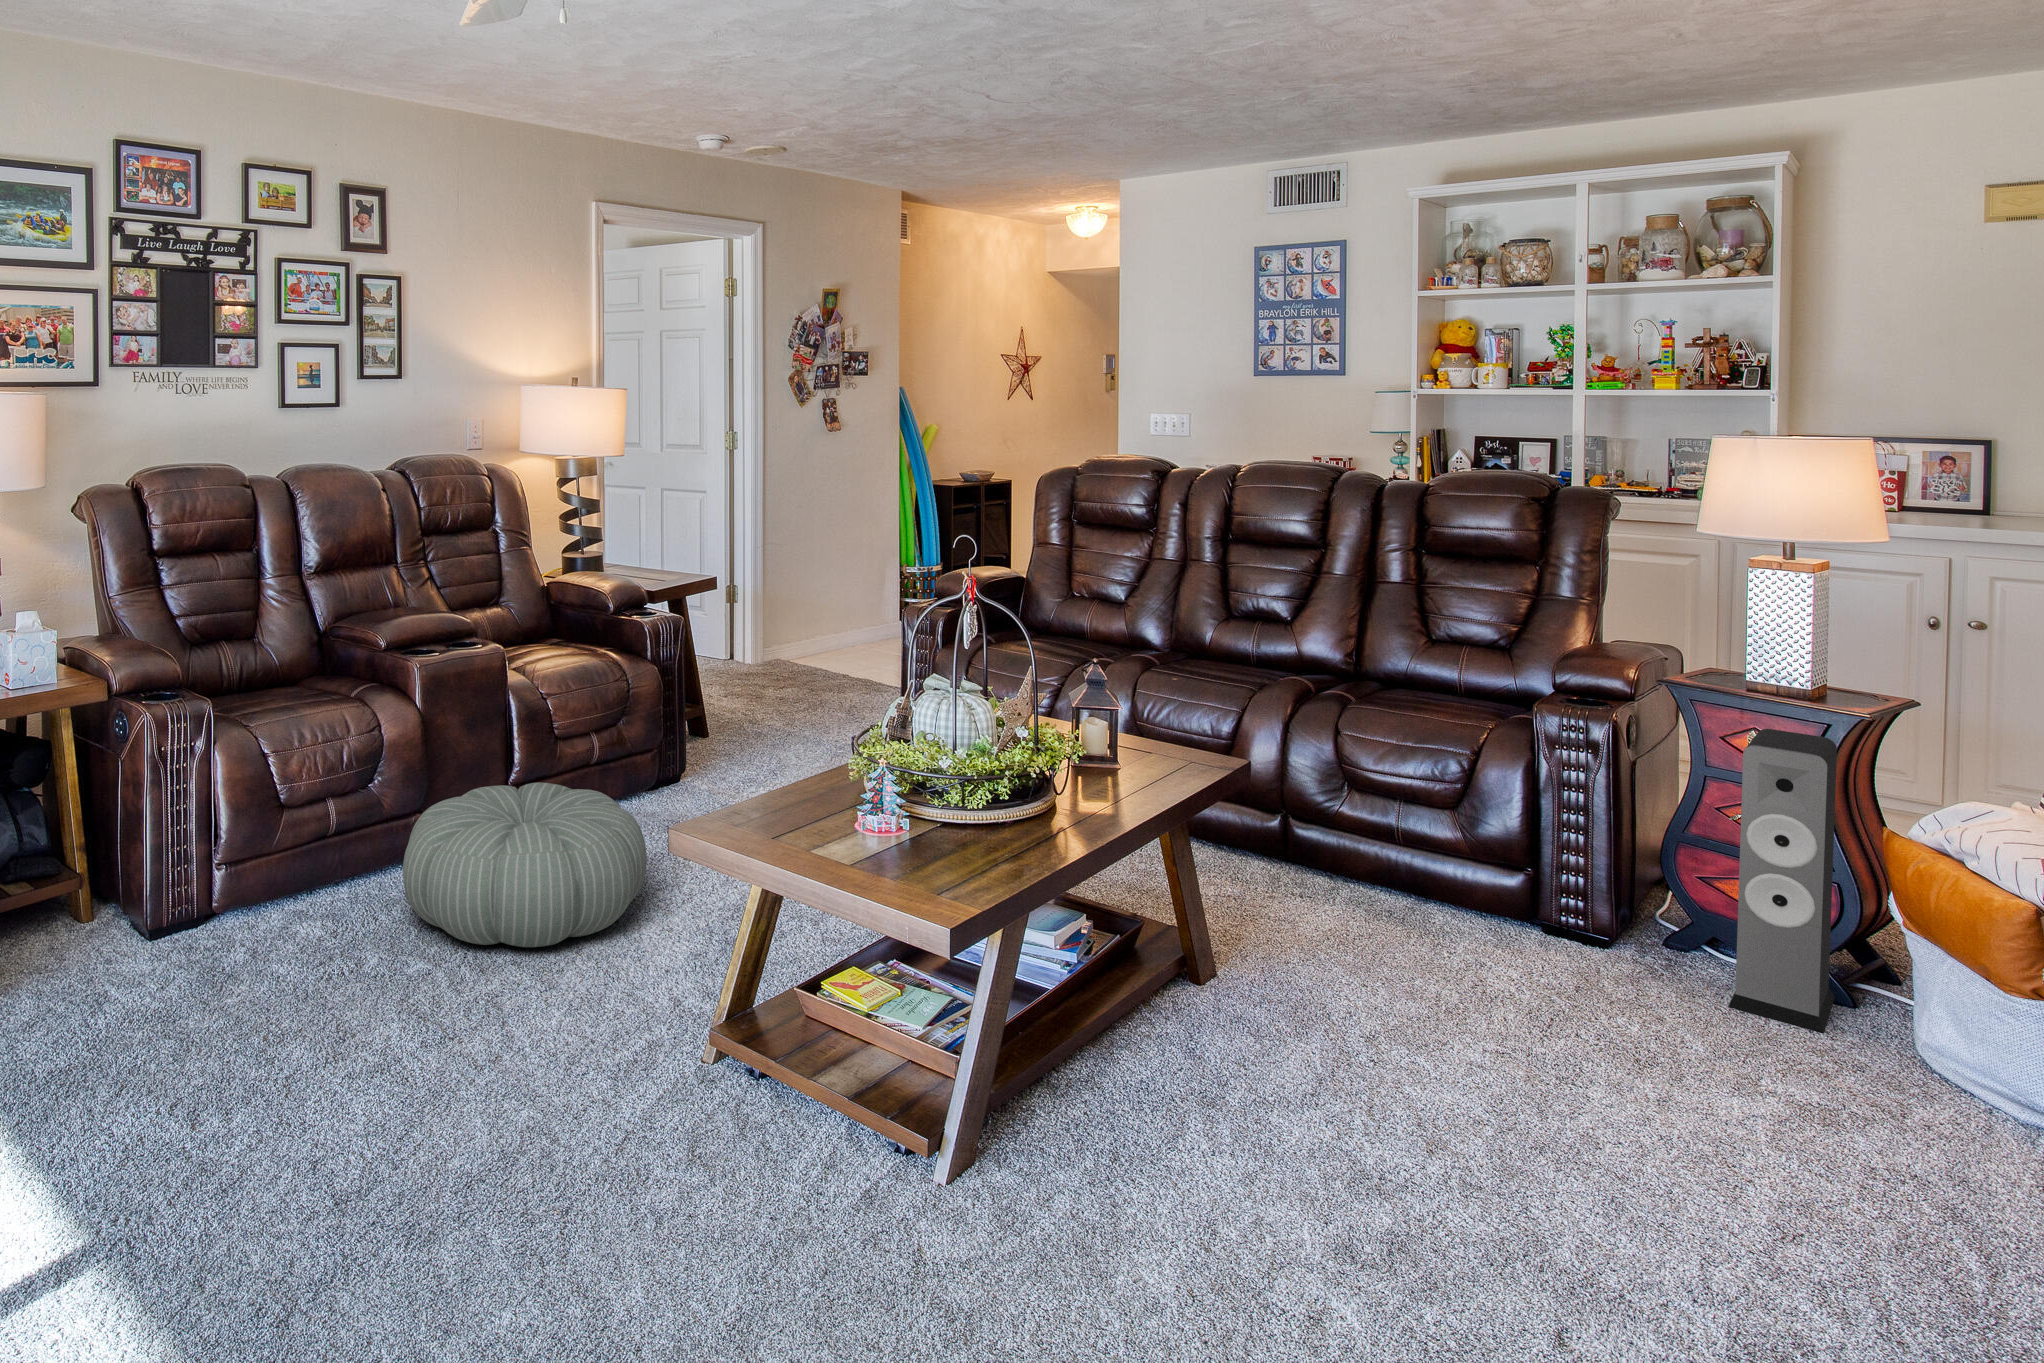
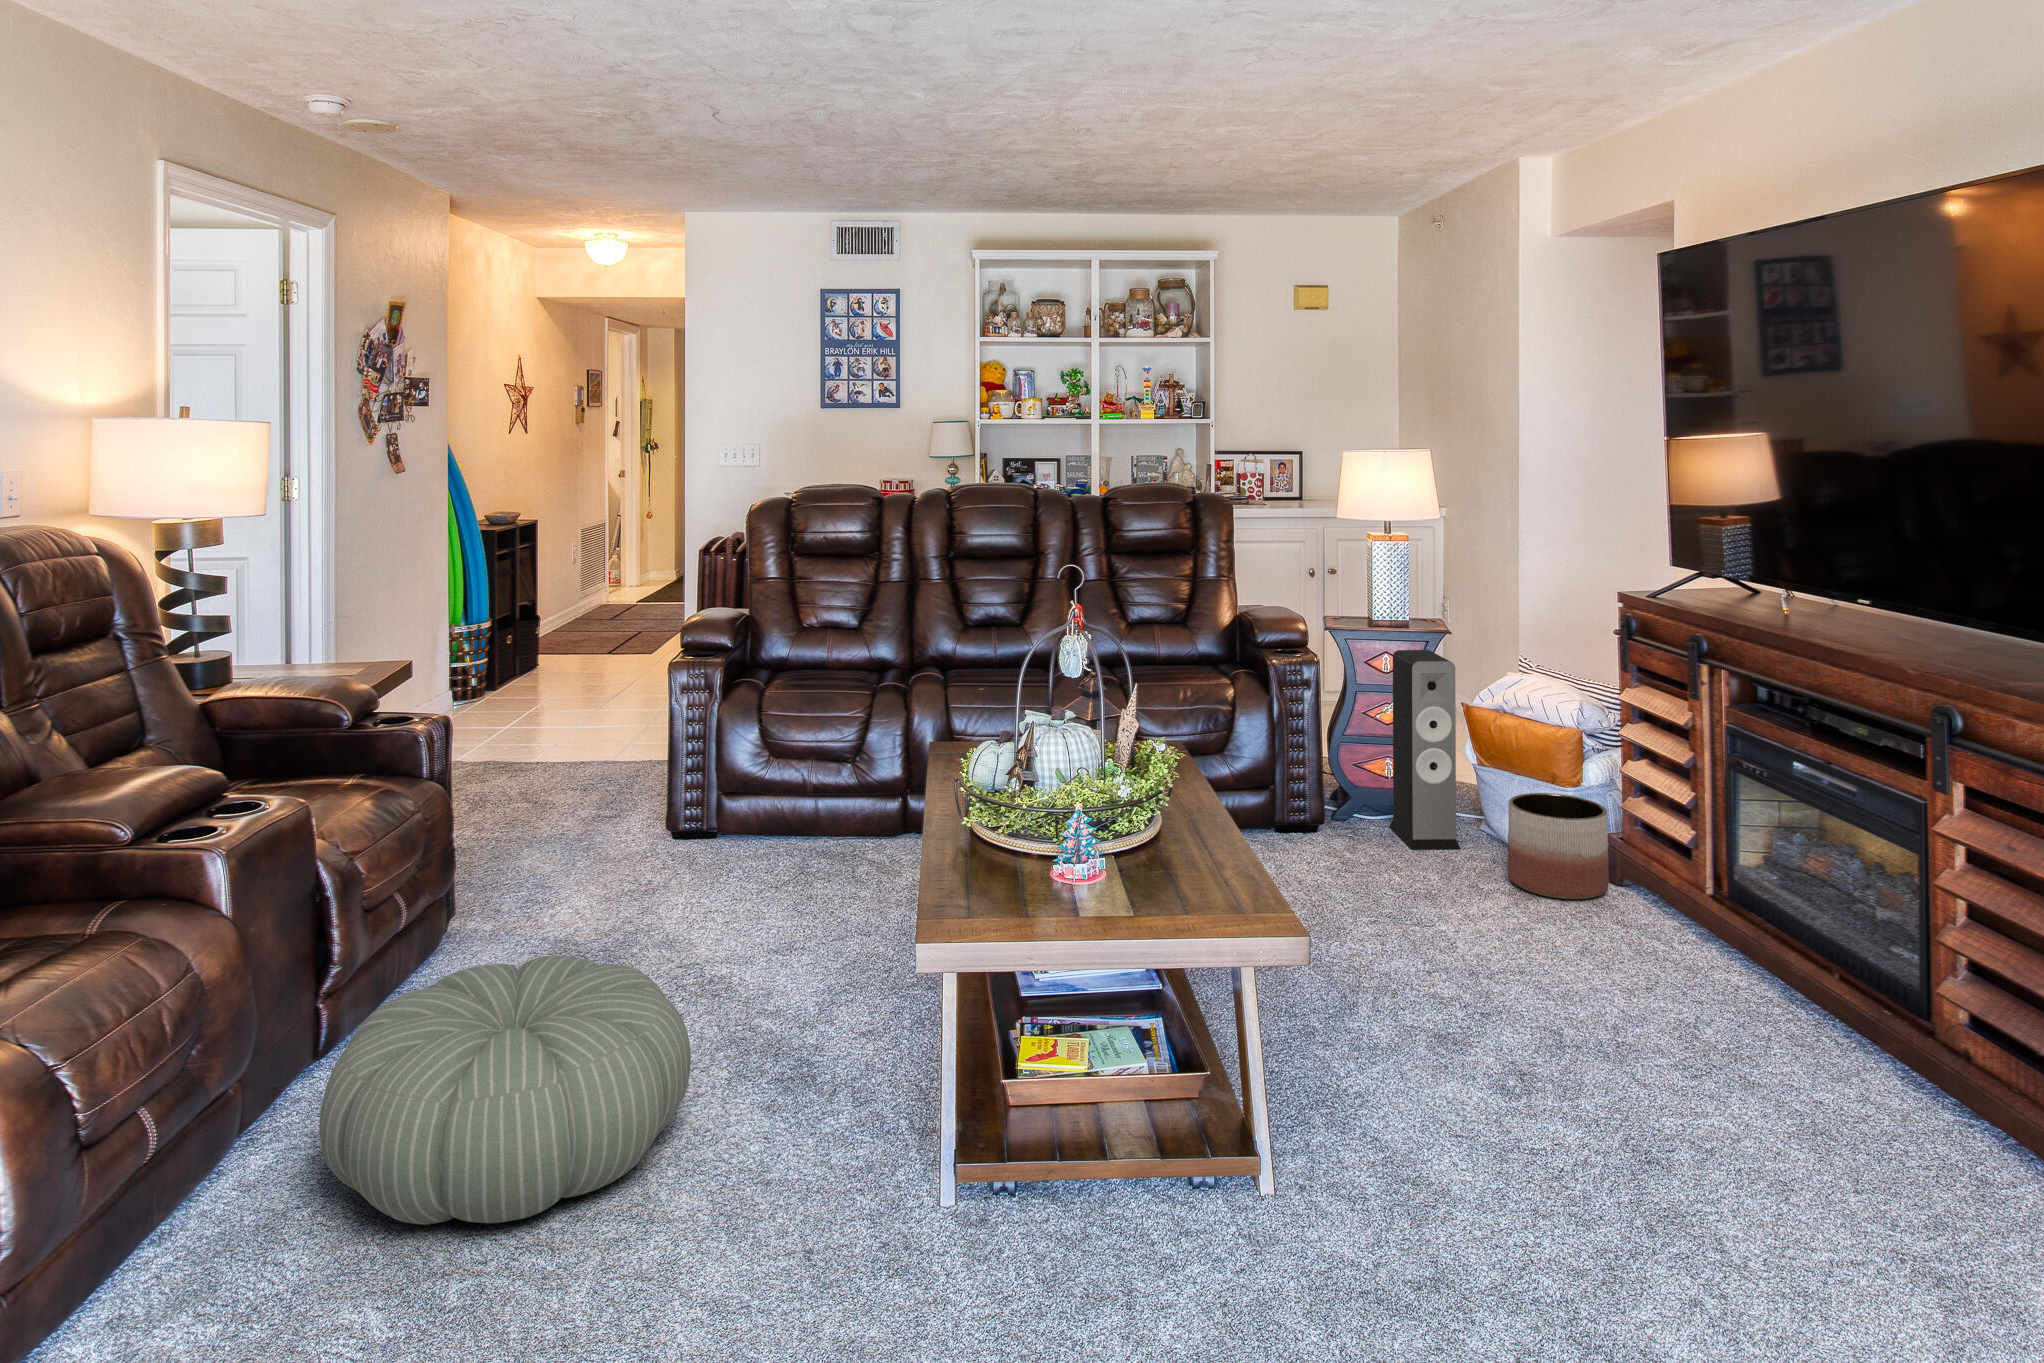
planter: none [1826,972,2031,1162] -> present [1508,793,1609,899]

